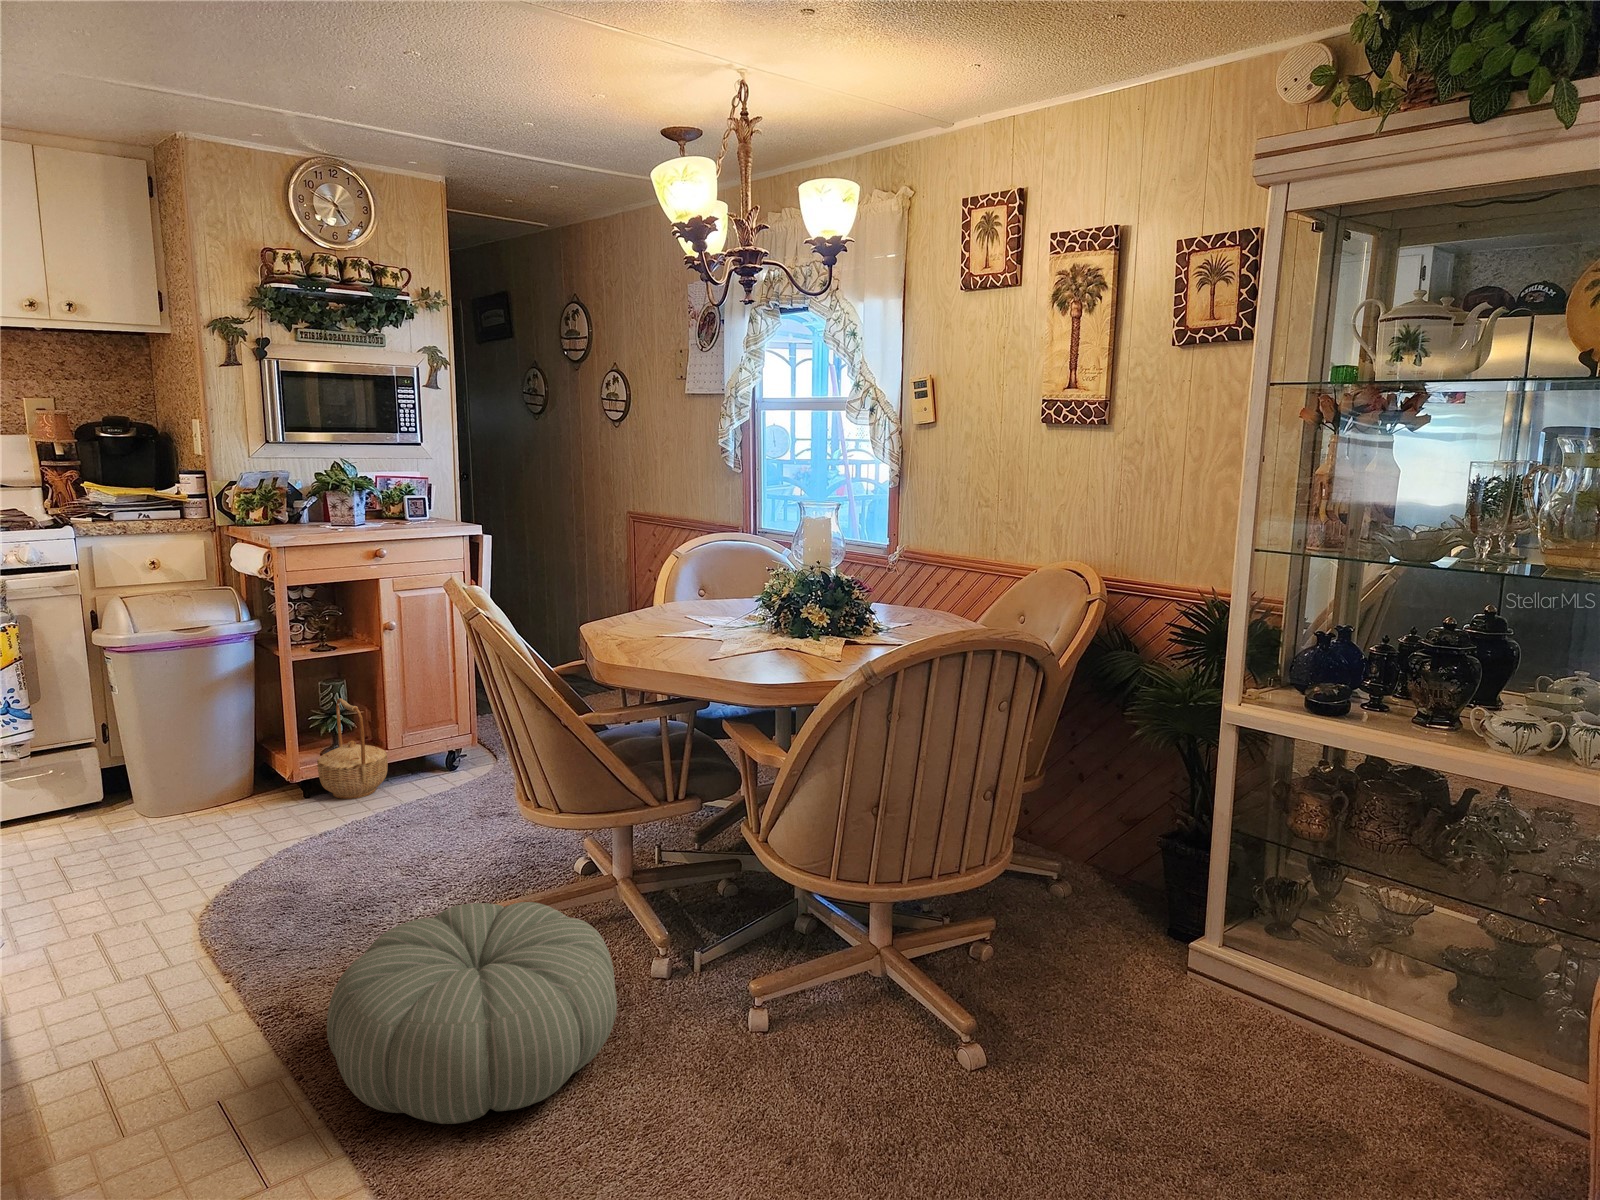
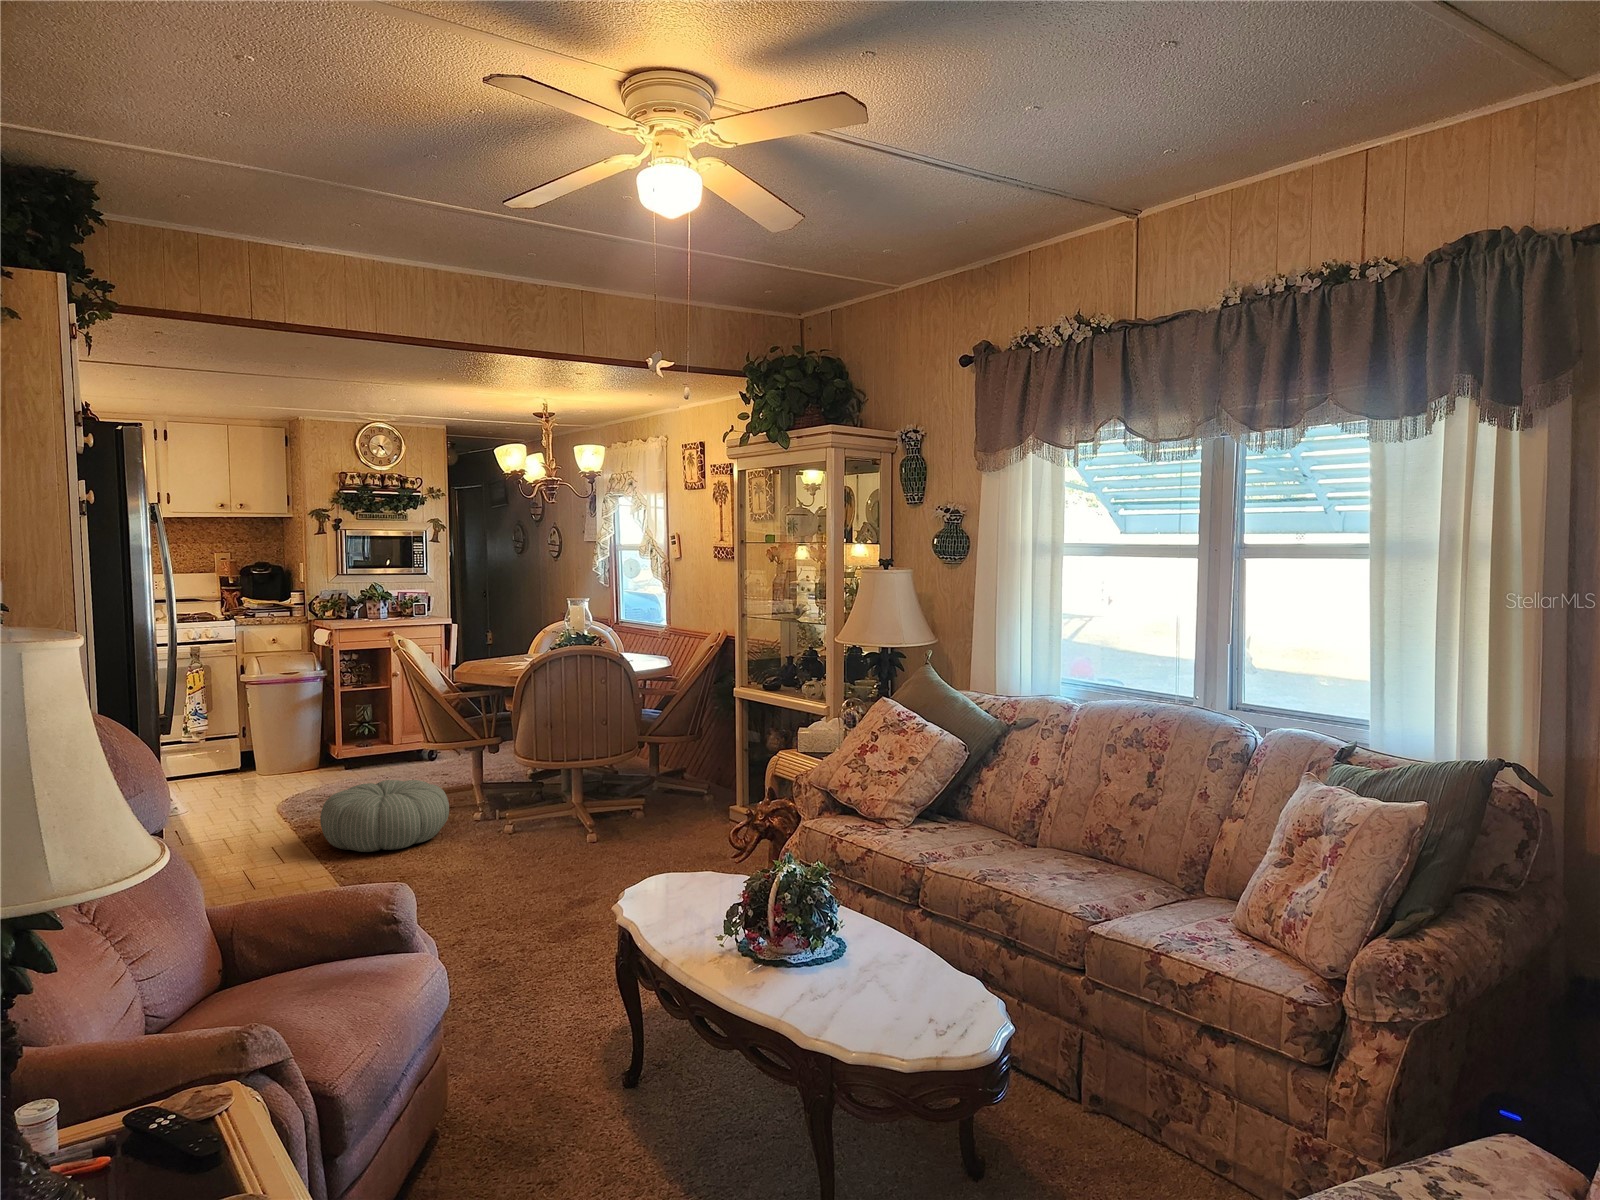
basket: present [317,698,388,799] -> none [352,714,391,768]

